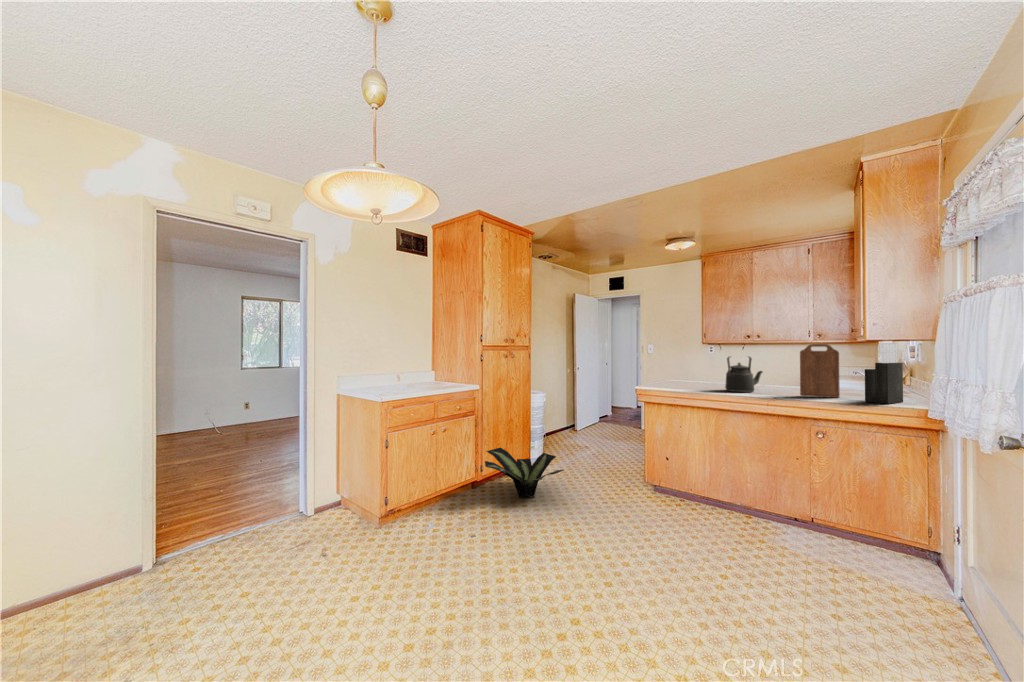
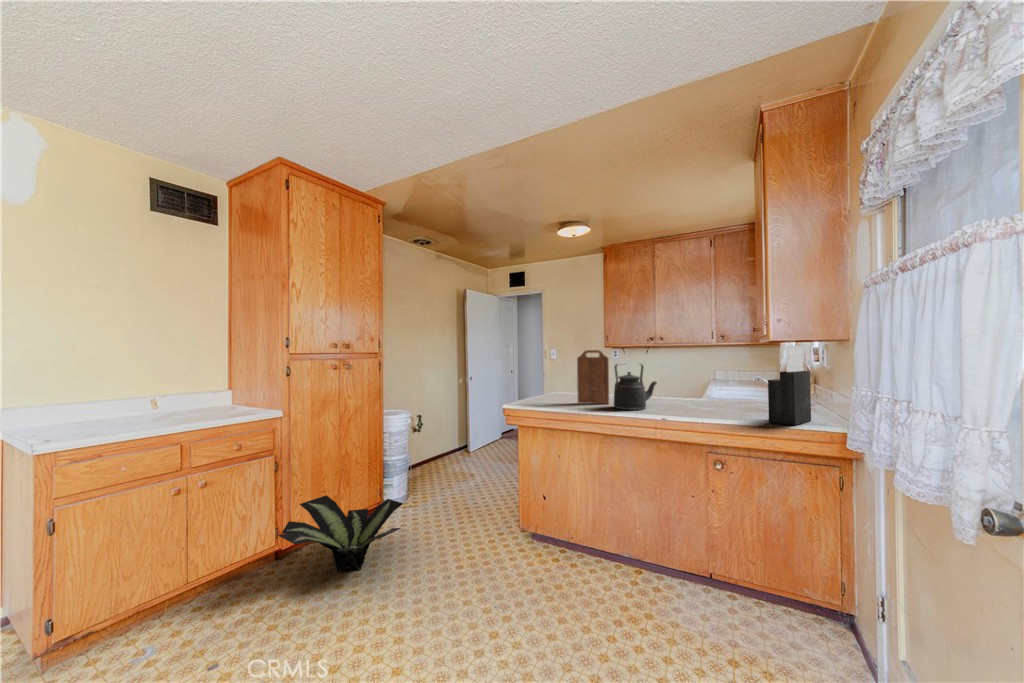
cutting board: present [800,344,840,398] -> present [577,350,609,404]

